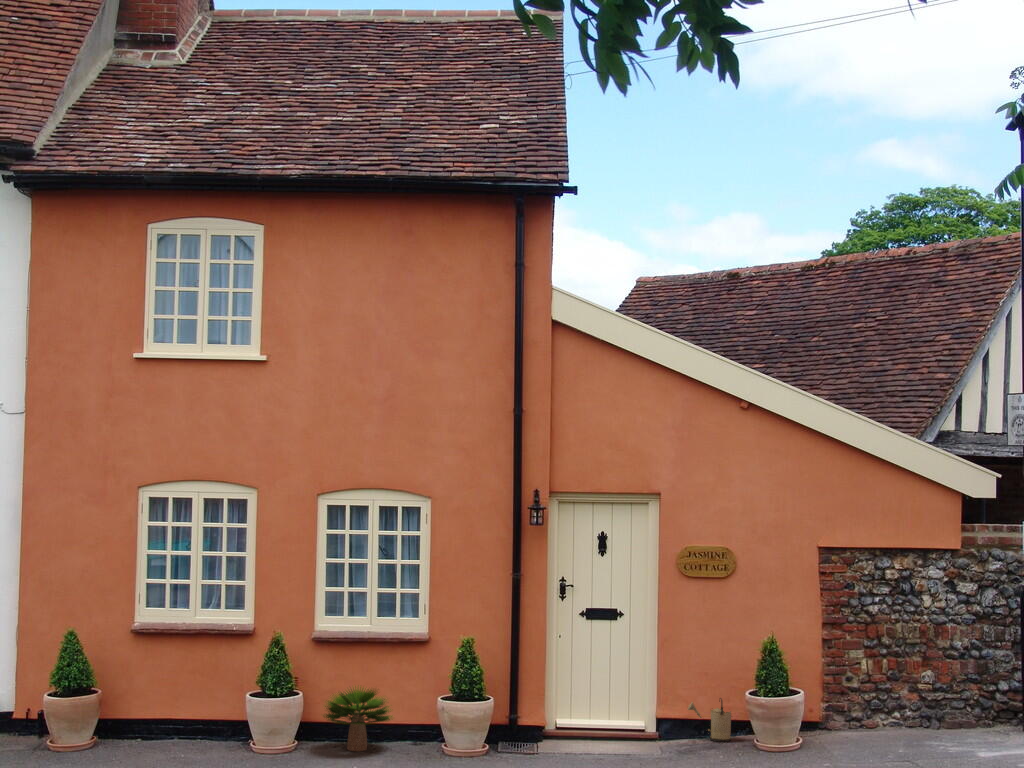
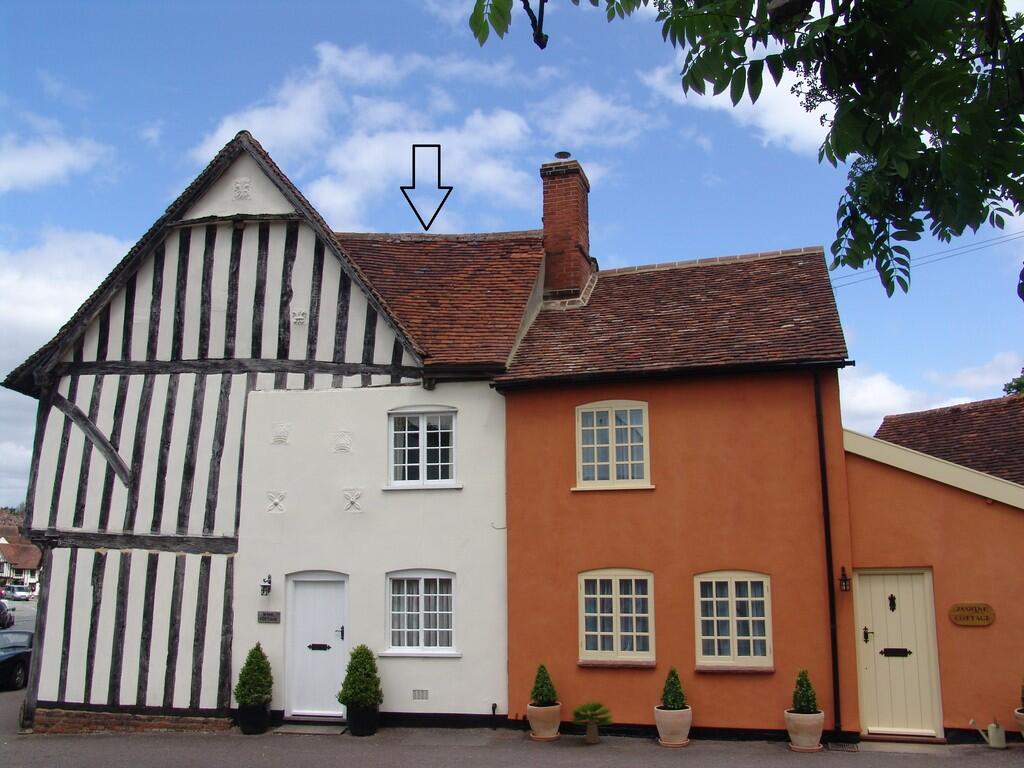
potted plant: present [324,687,392,751] -> present [570,702,613,743]

